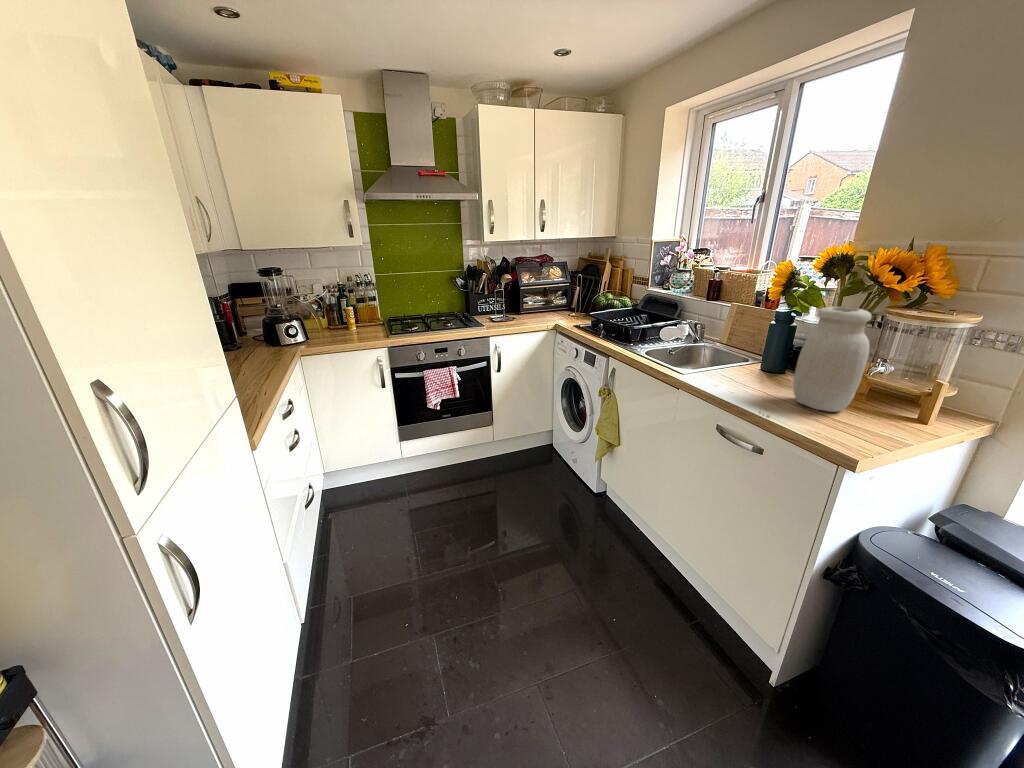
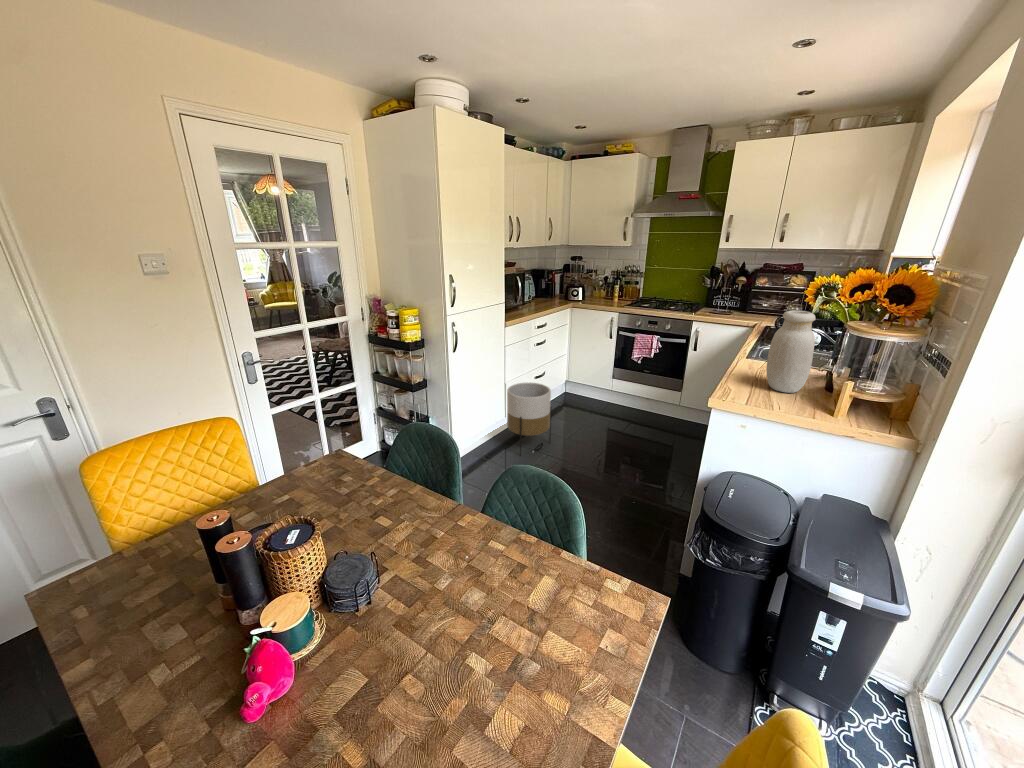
planter: none [299,517,405,679] -> present [507,383,552,455]

